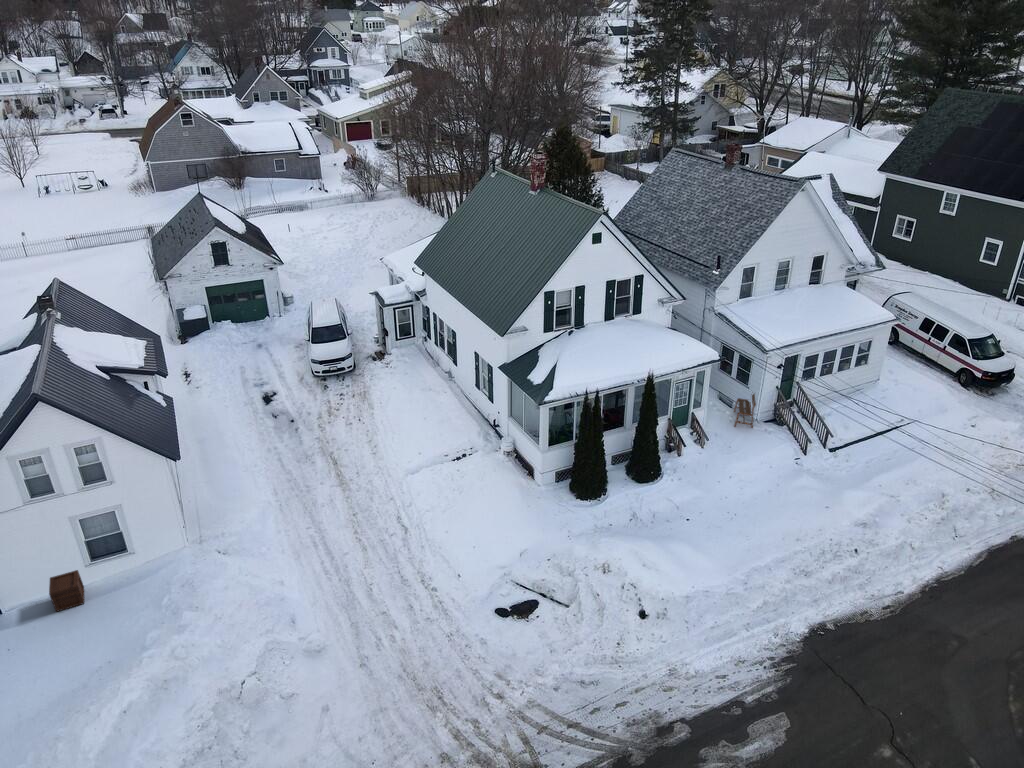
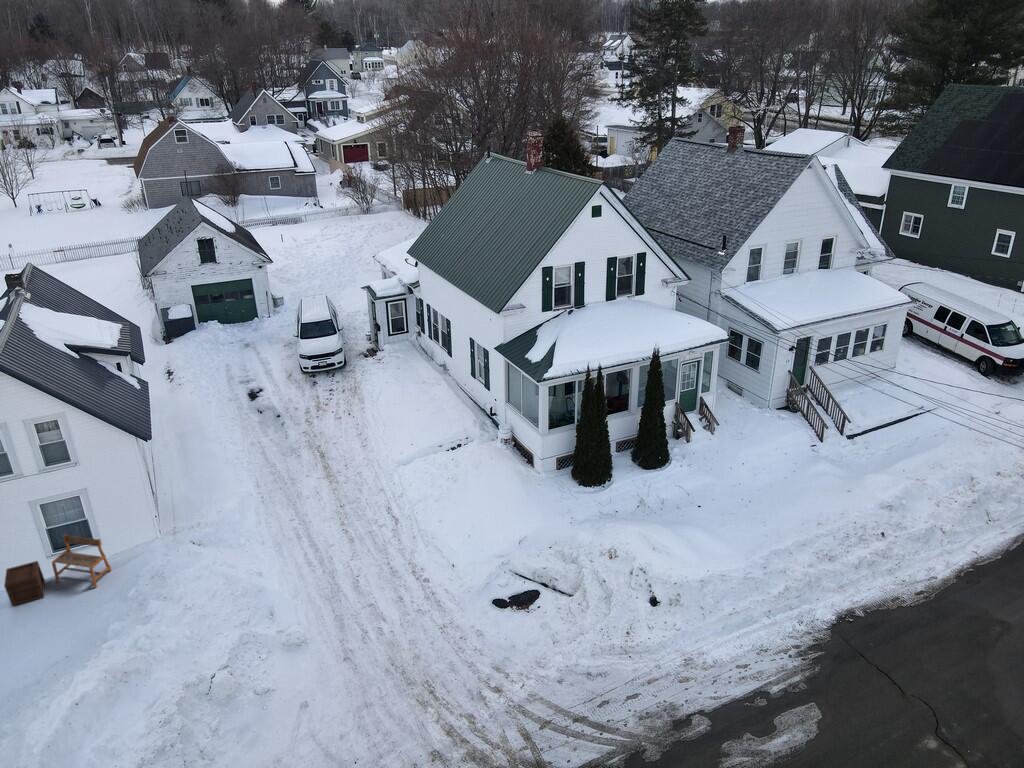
bench: present [734,394,756,427] -> present [52,534,111,588]

